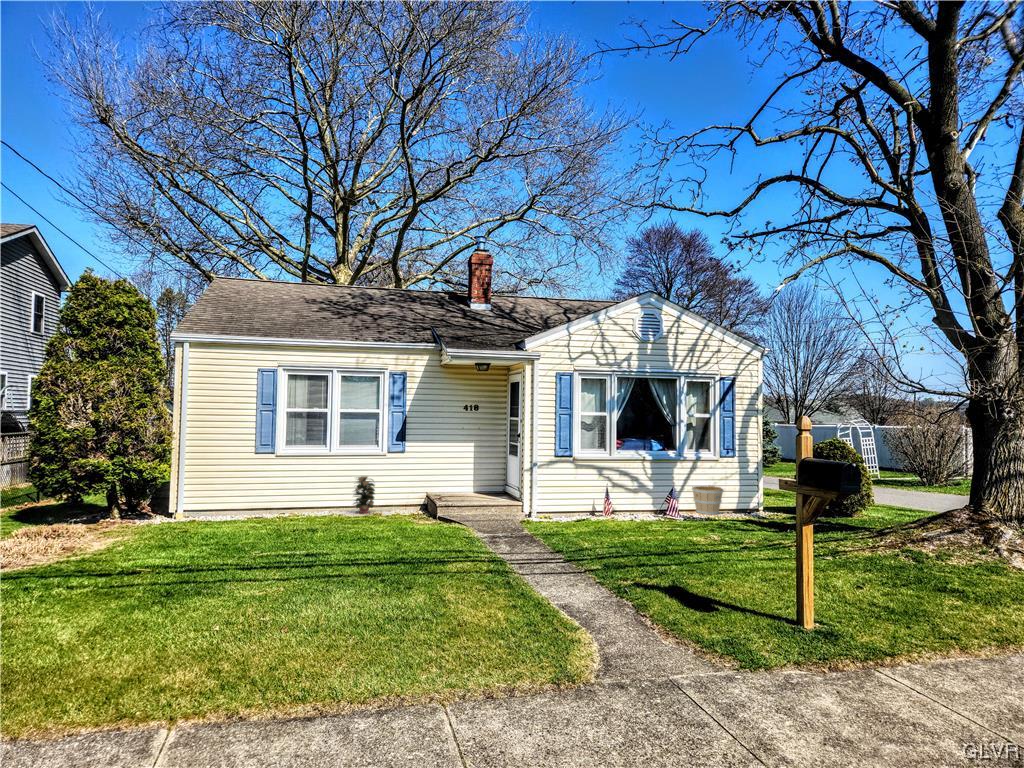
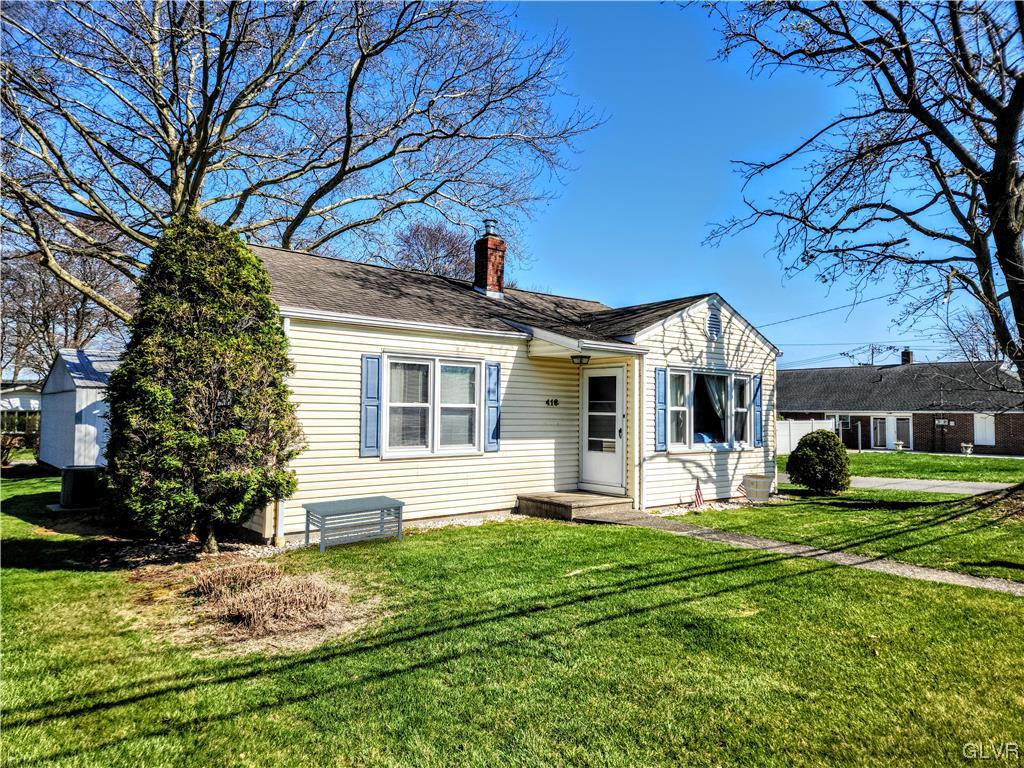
decorative plant: present [354,476,375,513] -> none [460,482,489,525]
storage bench: none [204,483,283,521] -> present [302,496,405,553]

